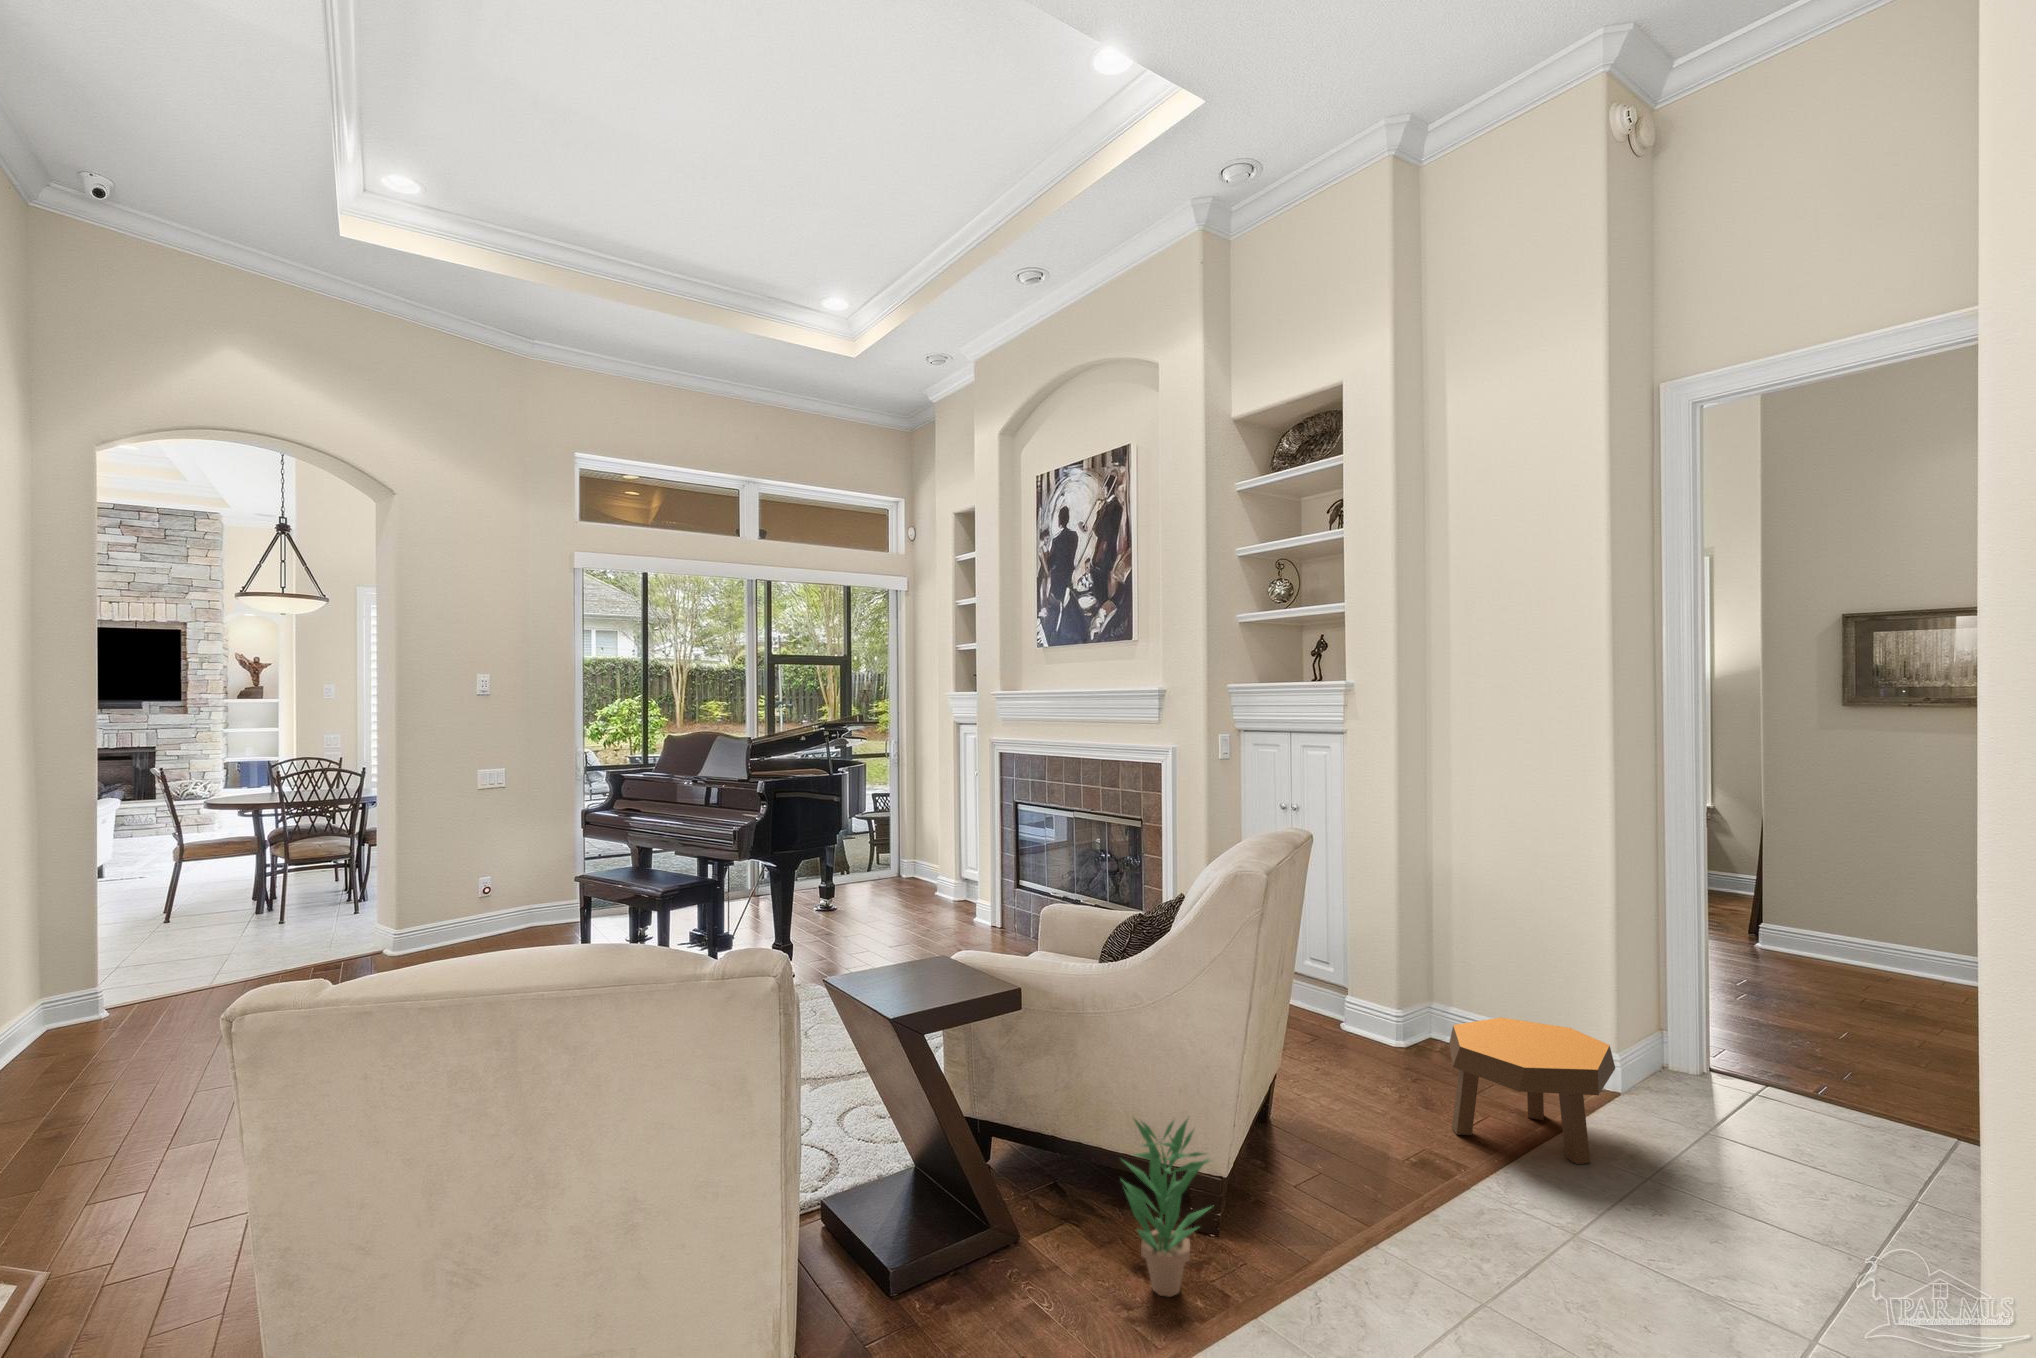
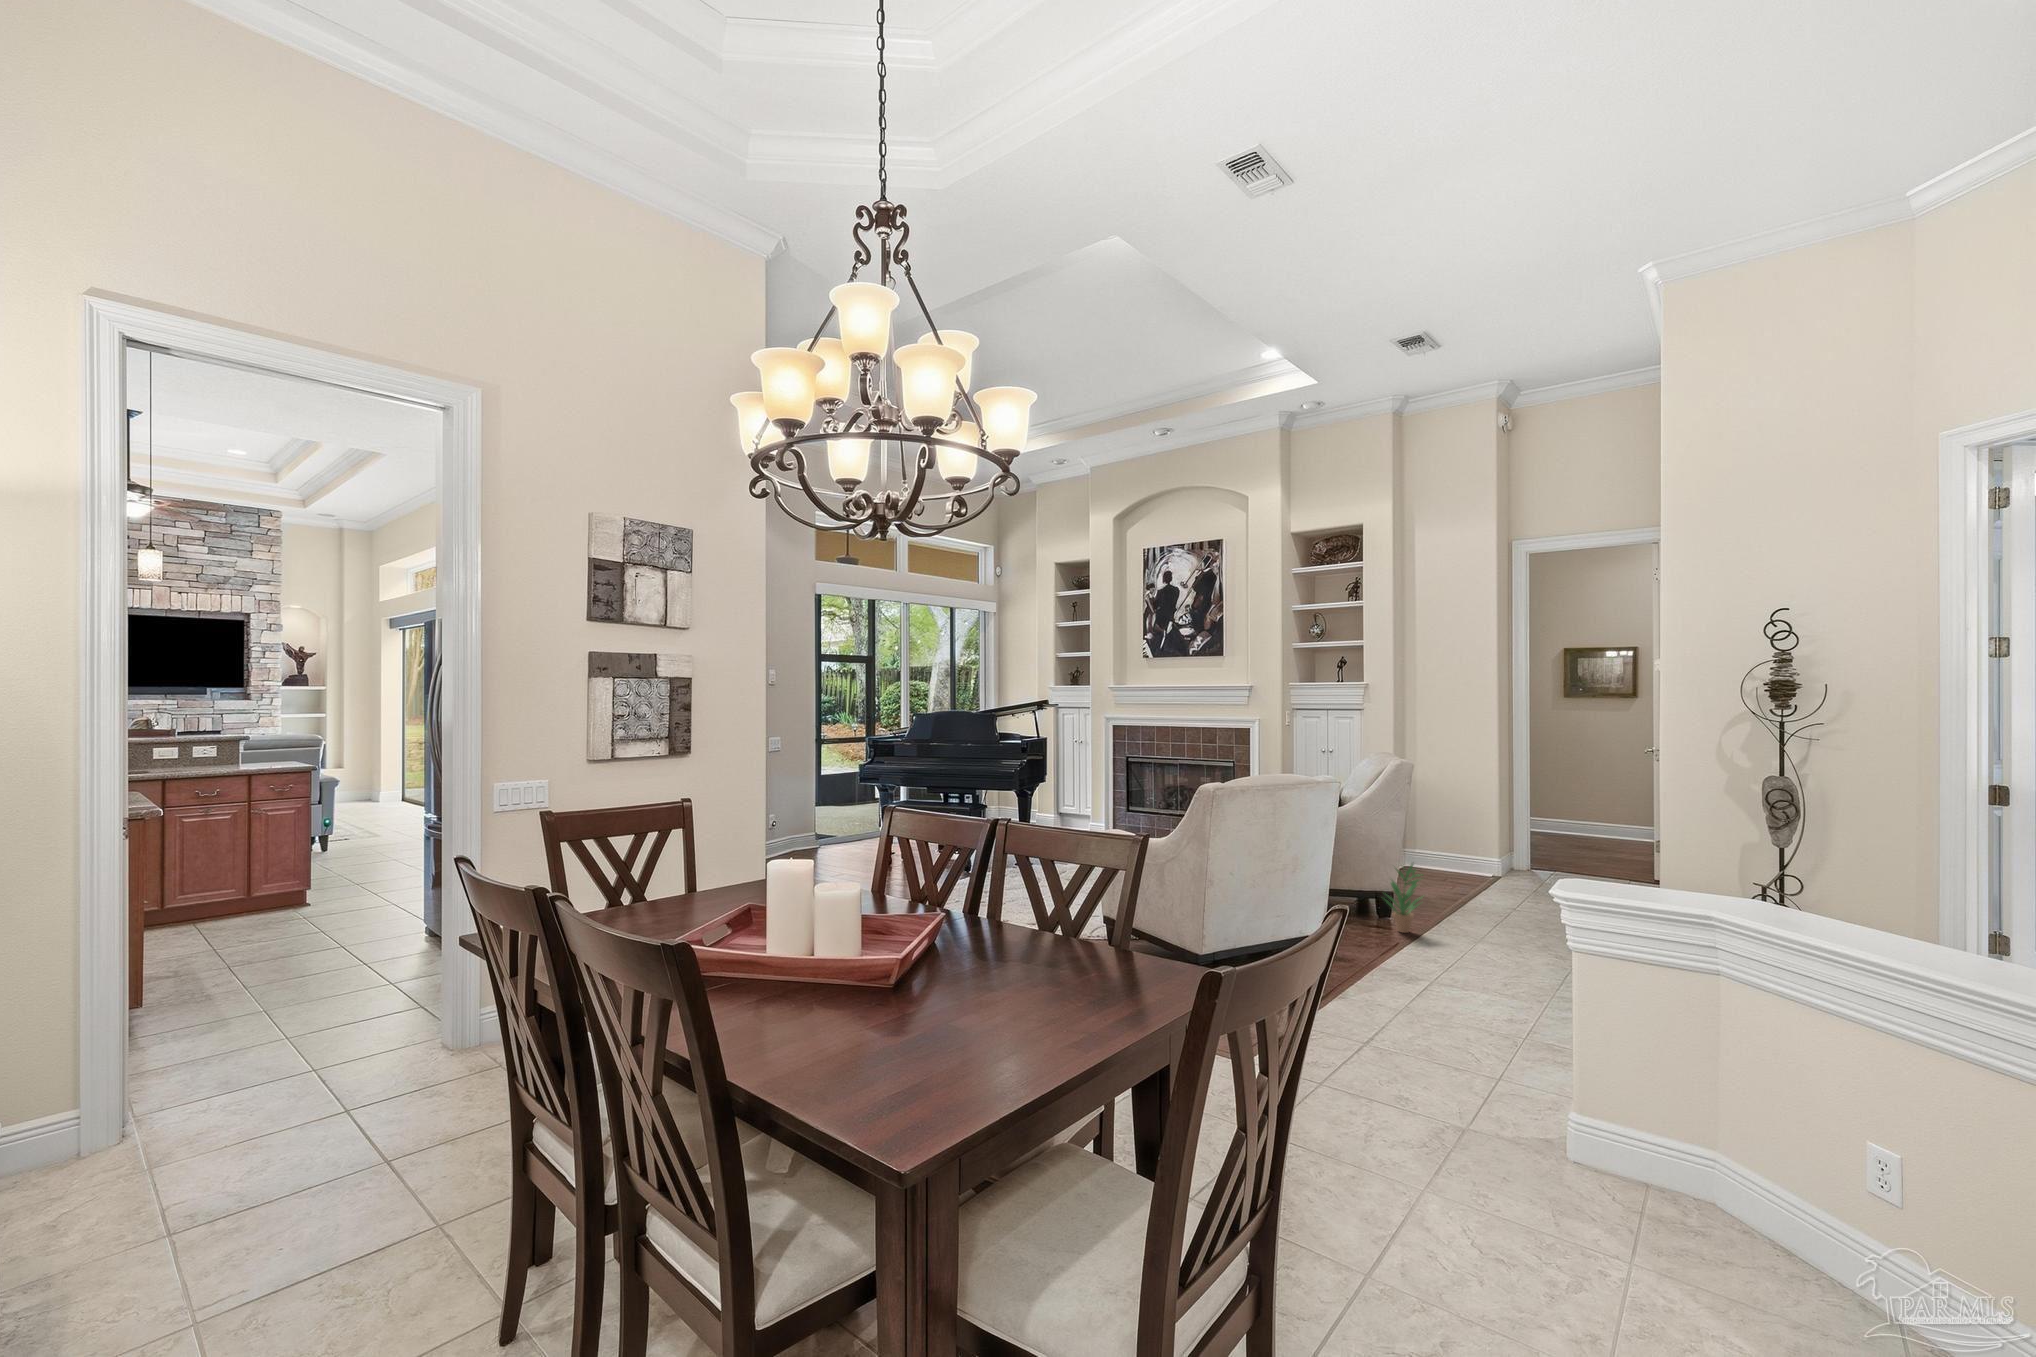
footstool: present [1449,1017,1615,1164] -> none [1446,842,1518,894]

